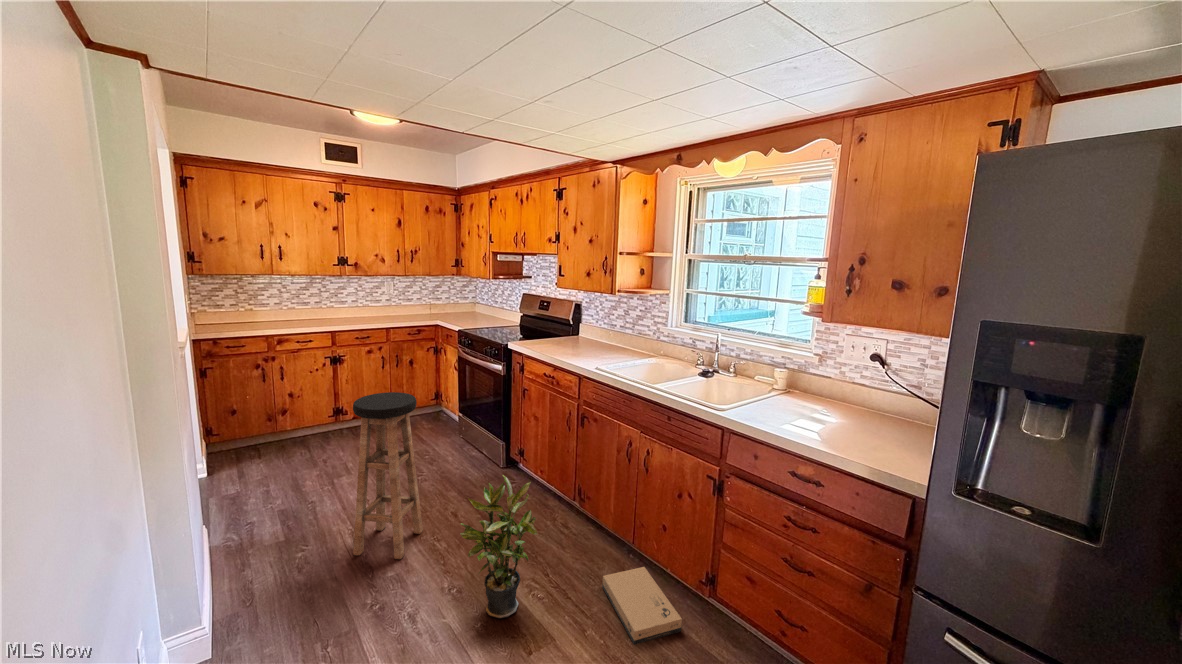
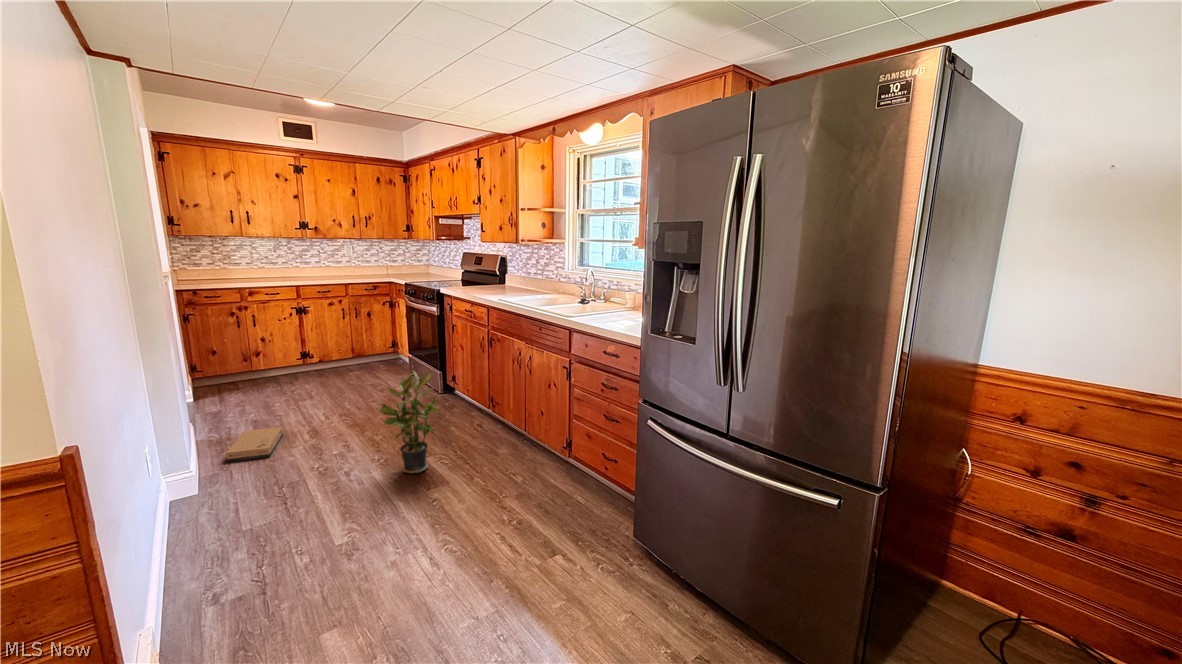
bar stool: present [353,392,423,559] -> none [302,320,365,446]
cardboard box: present [602,567,682,645] -> present [226,427,283,462]

